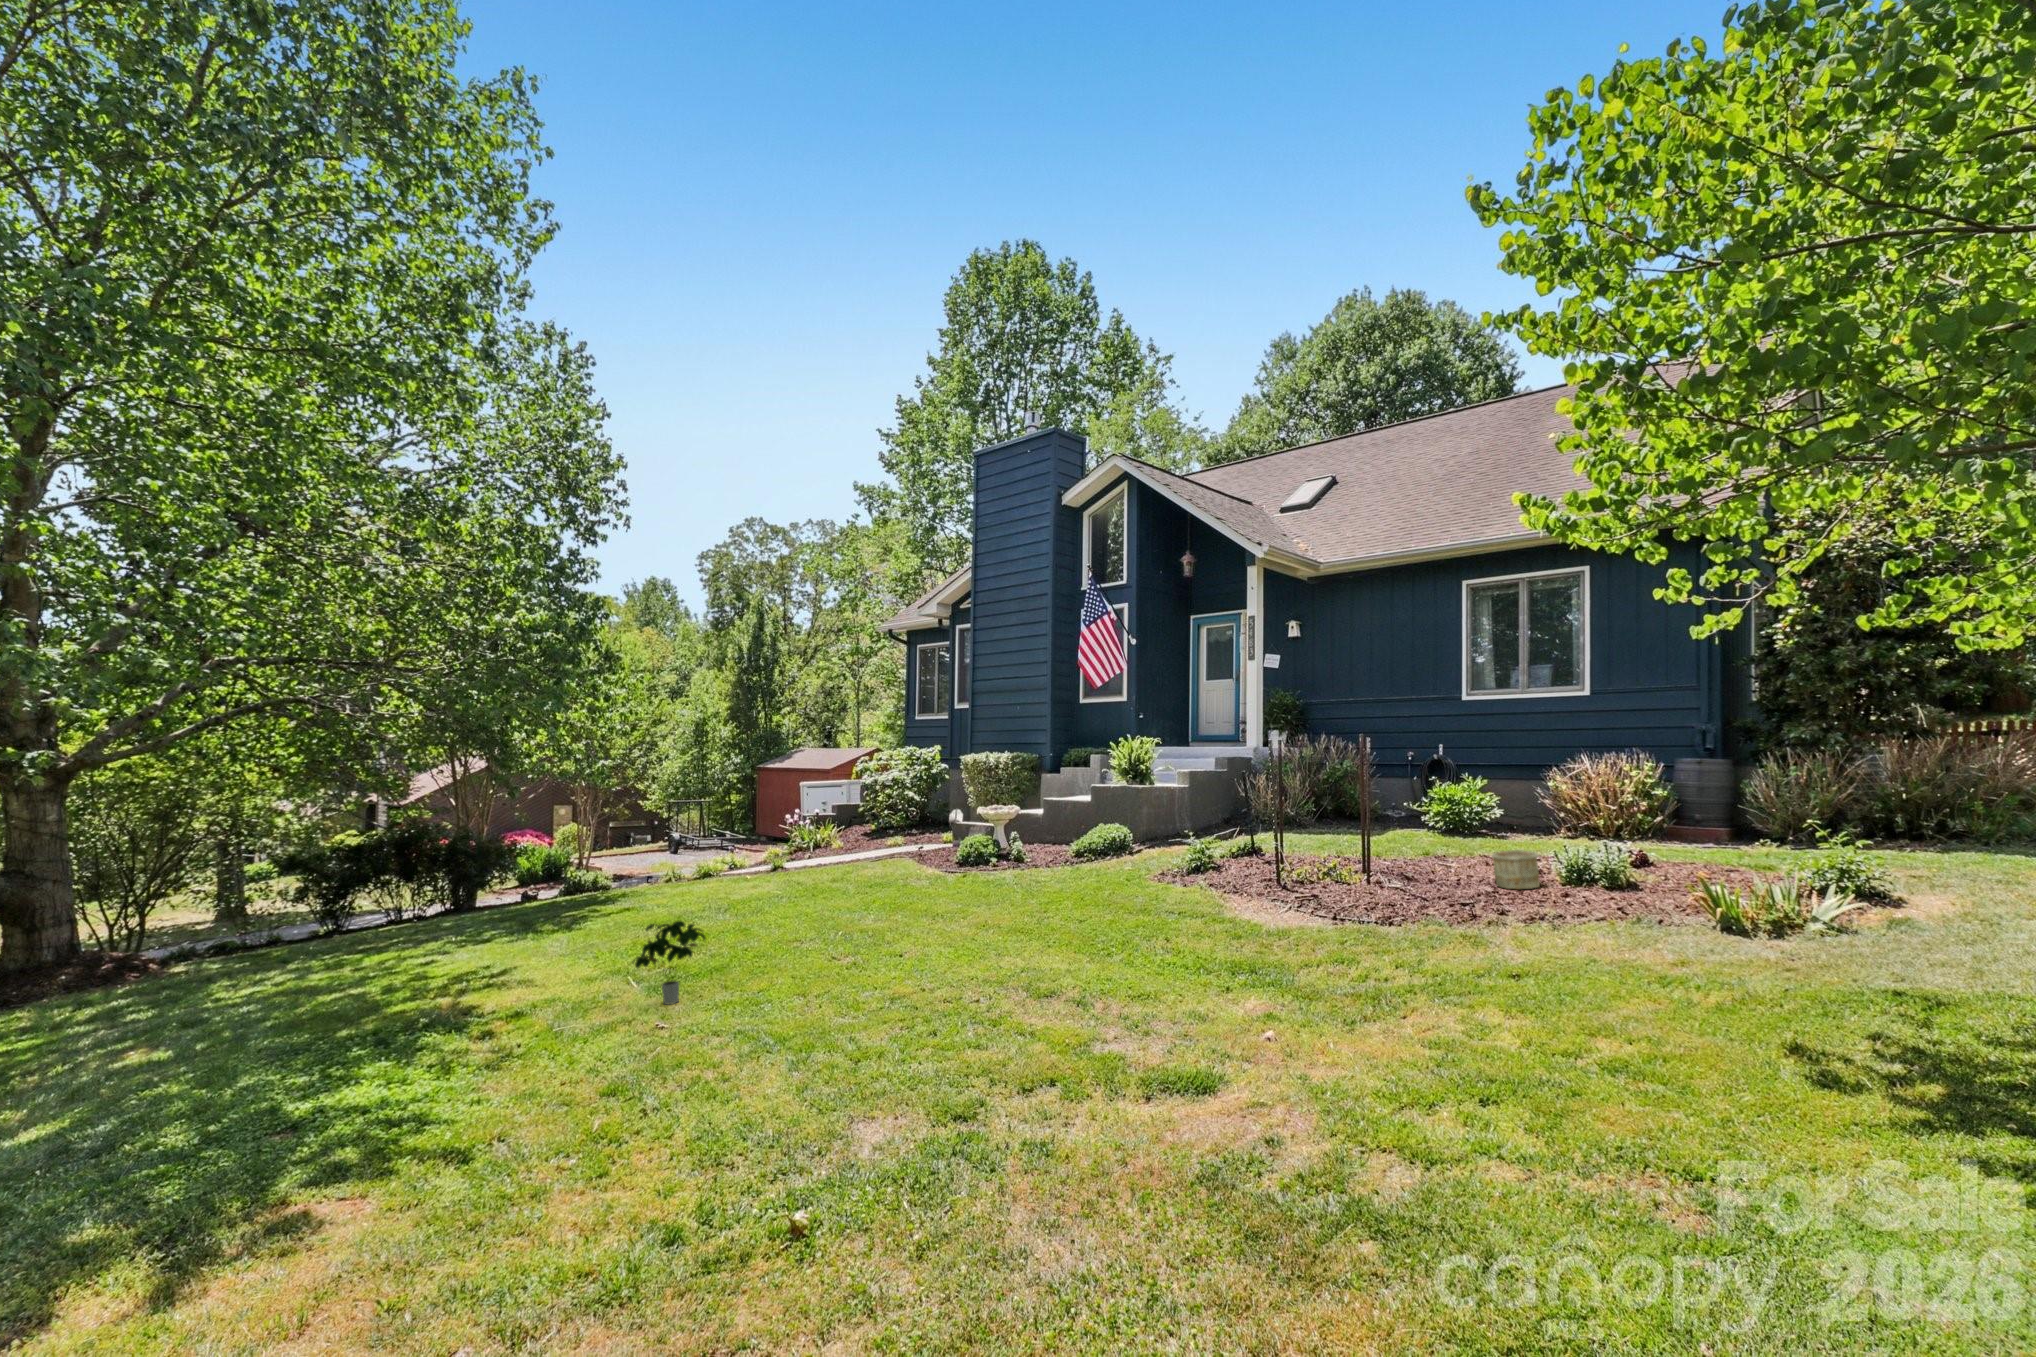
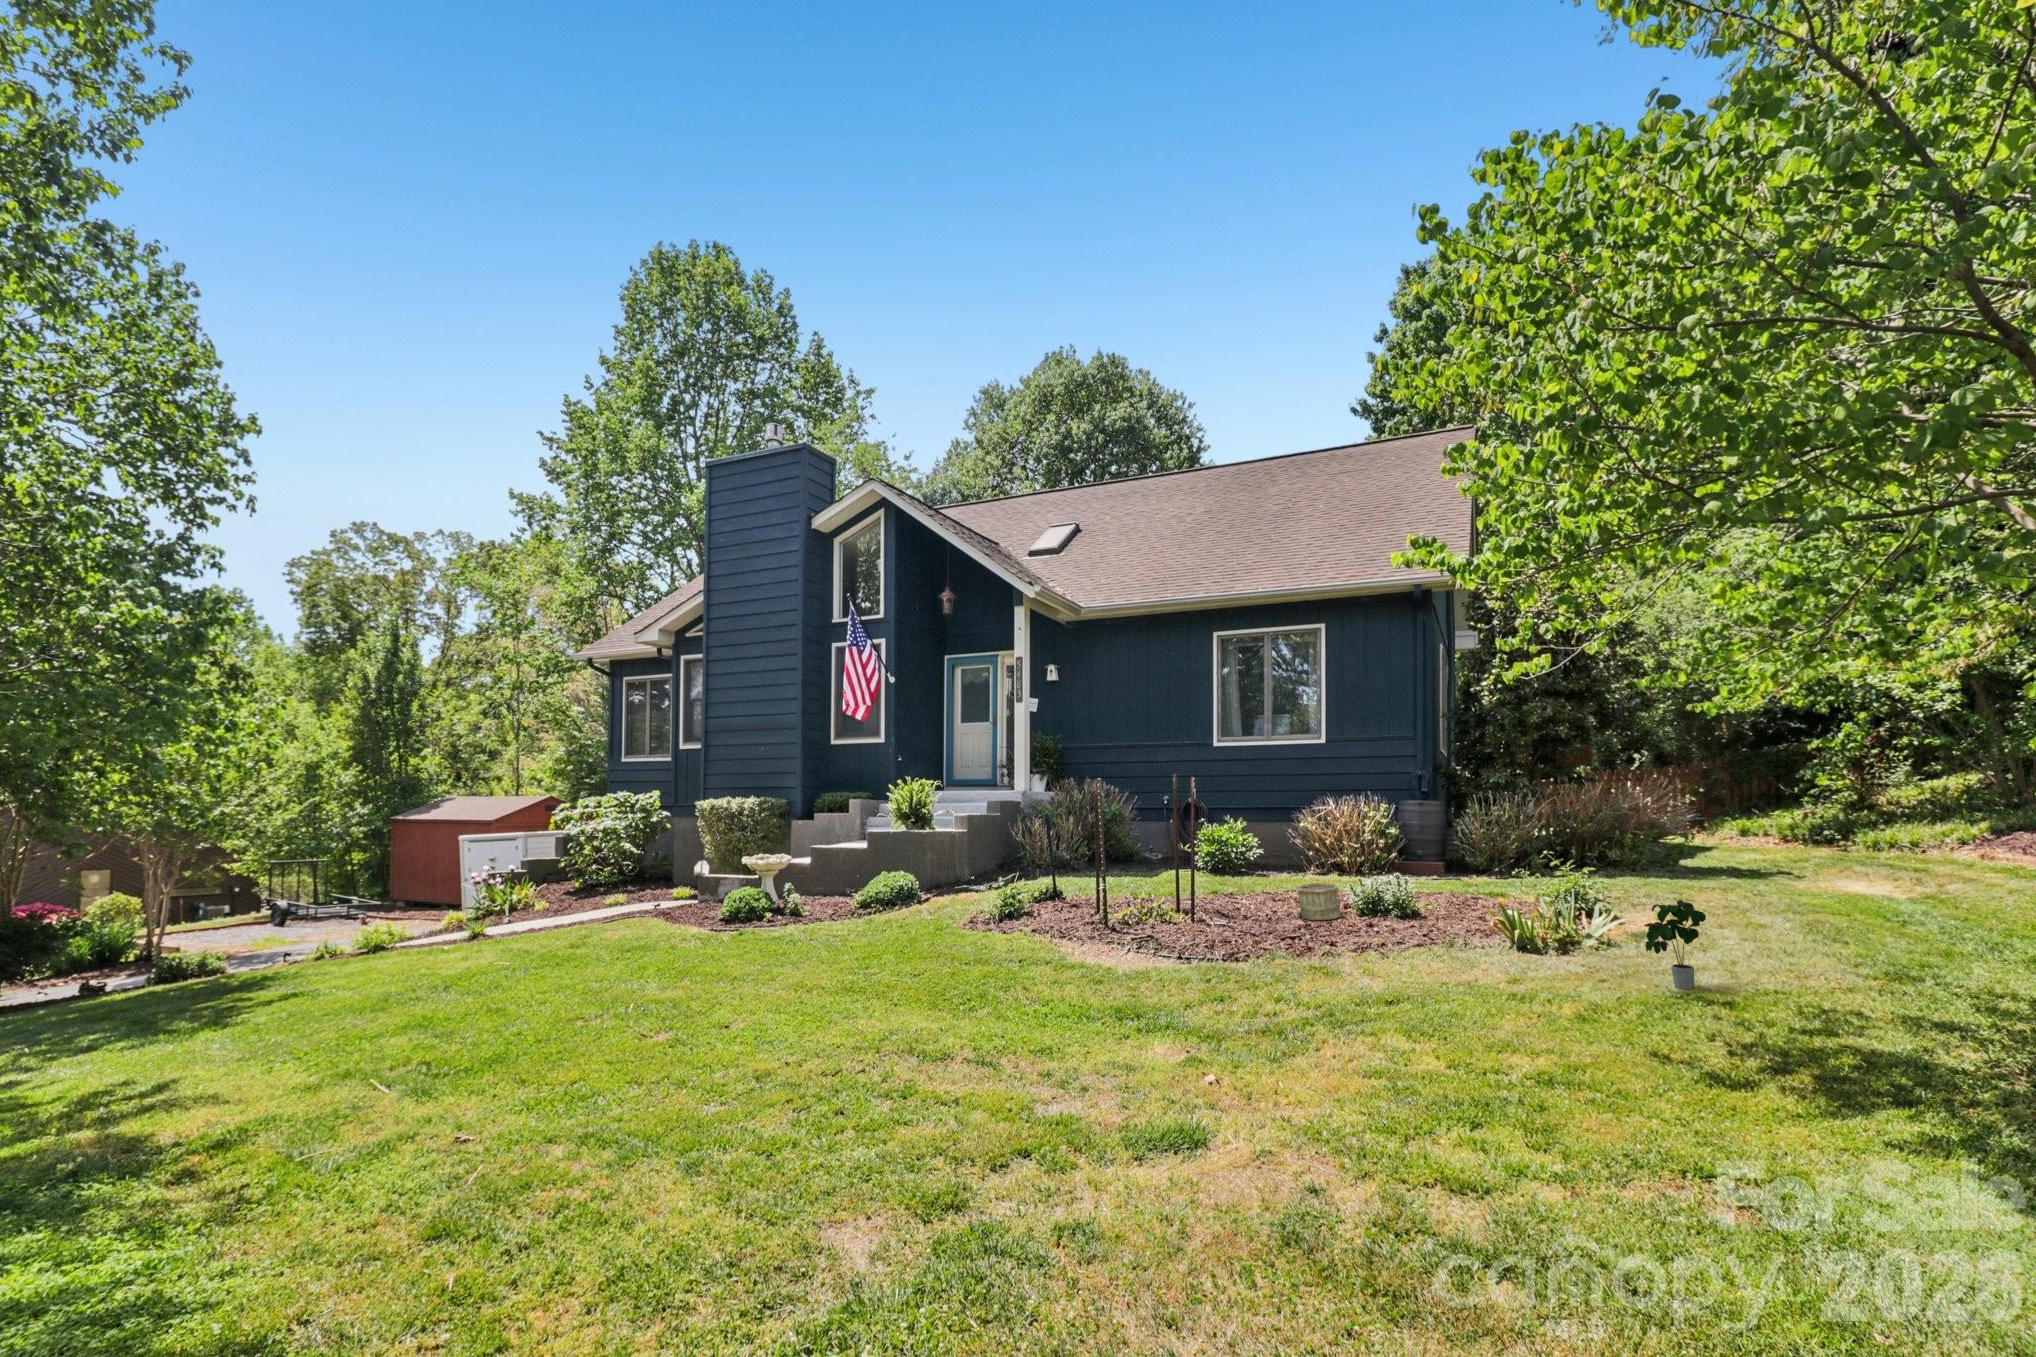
potted plant: present [633,921,706,1005] -> present [1644,900,1706,989]

